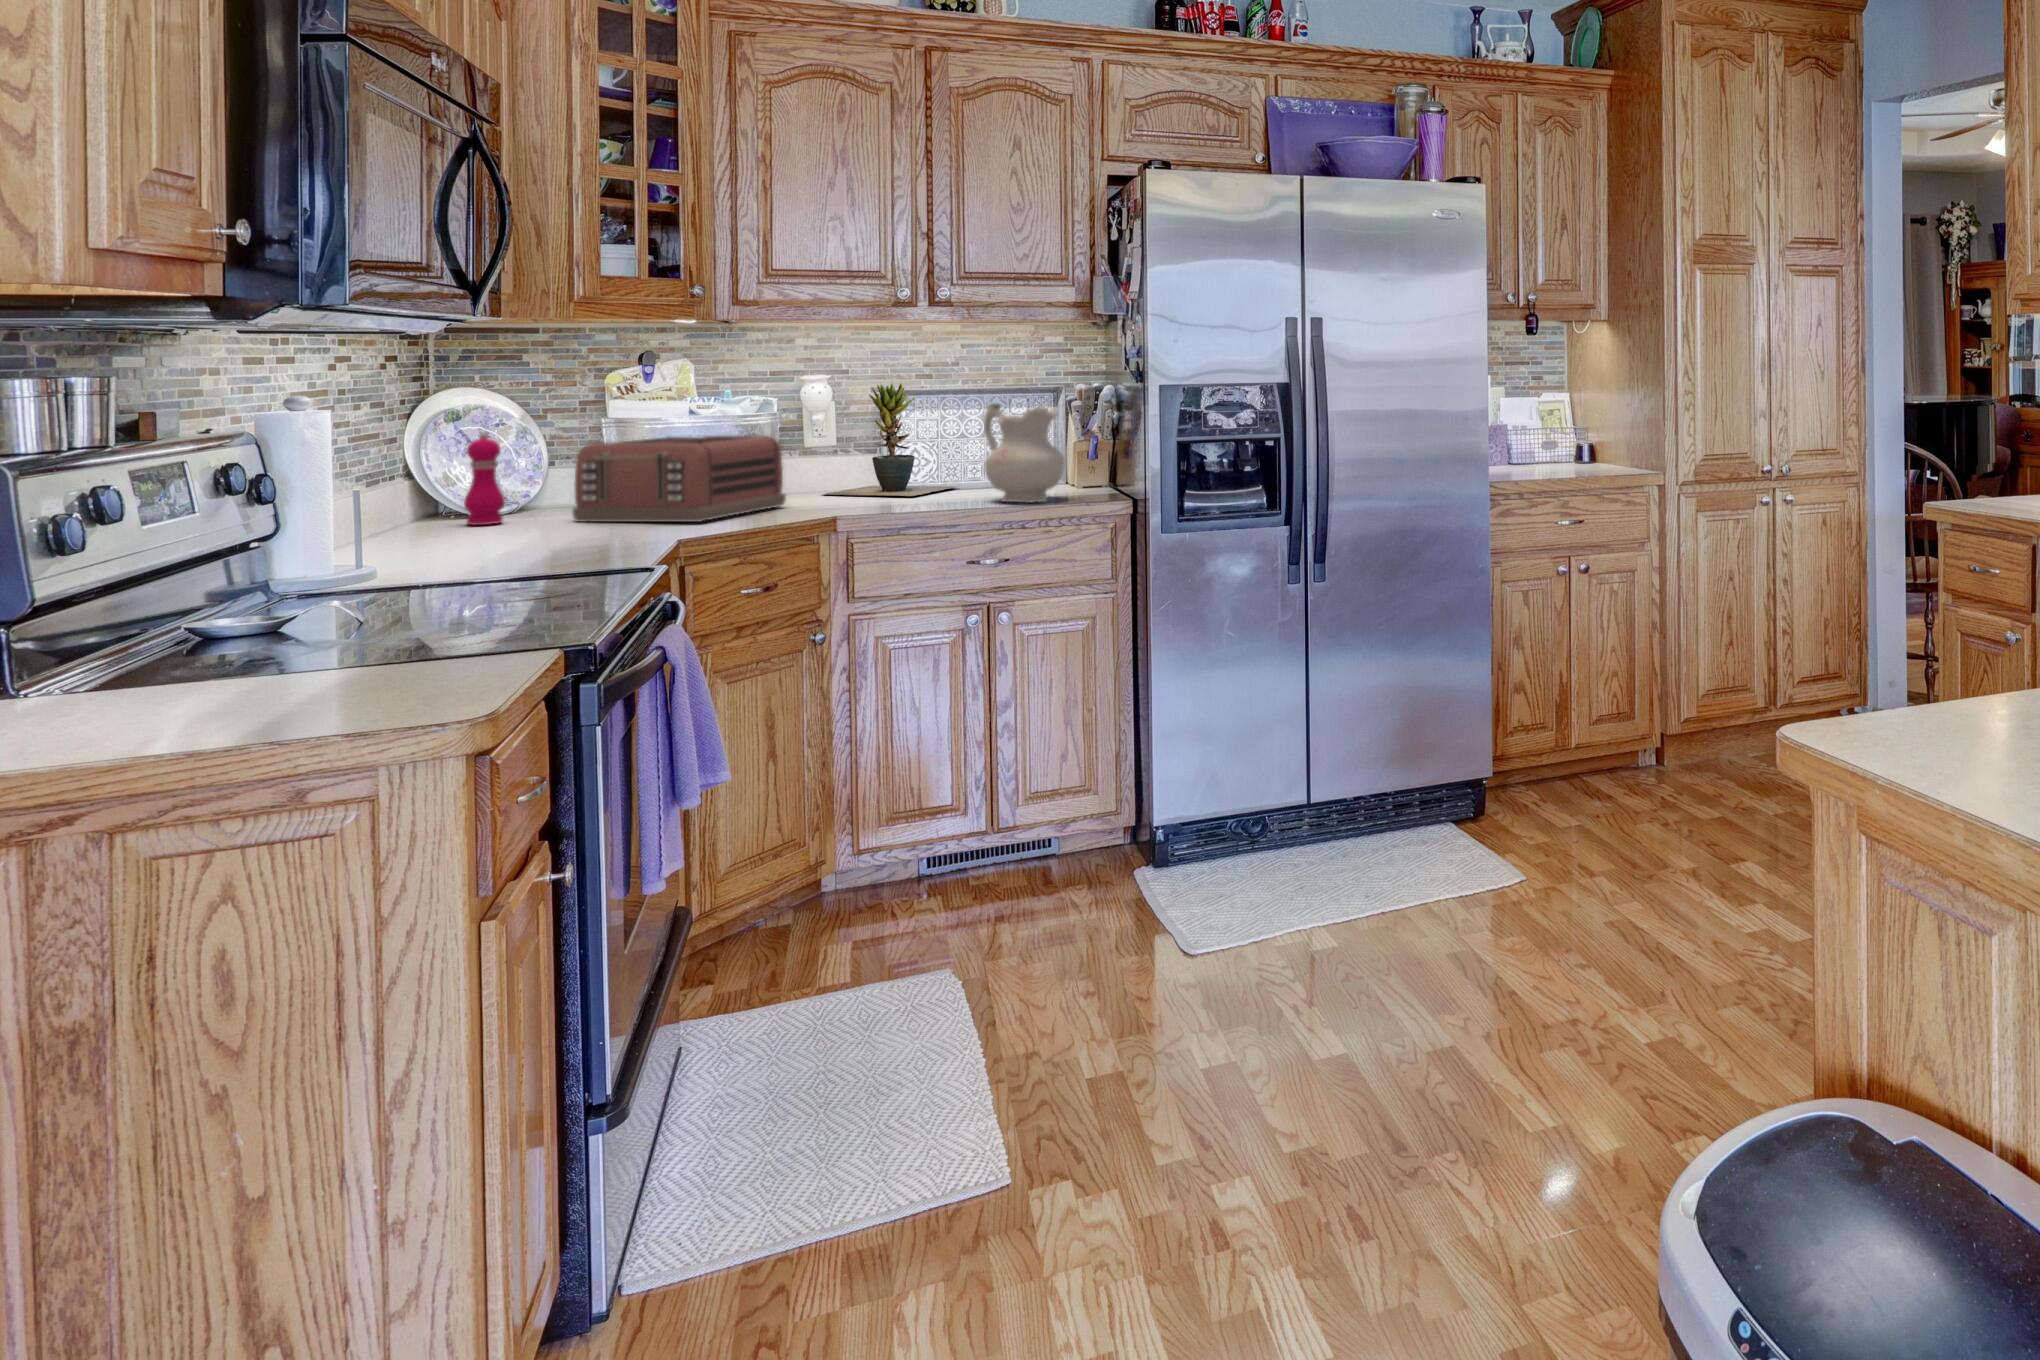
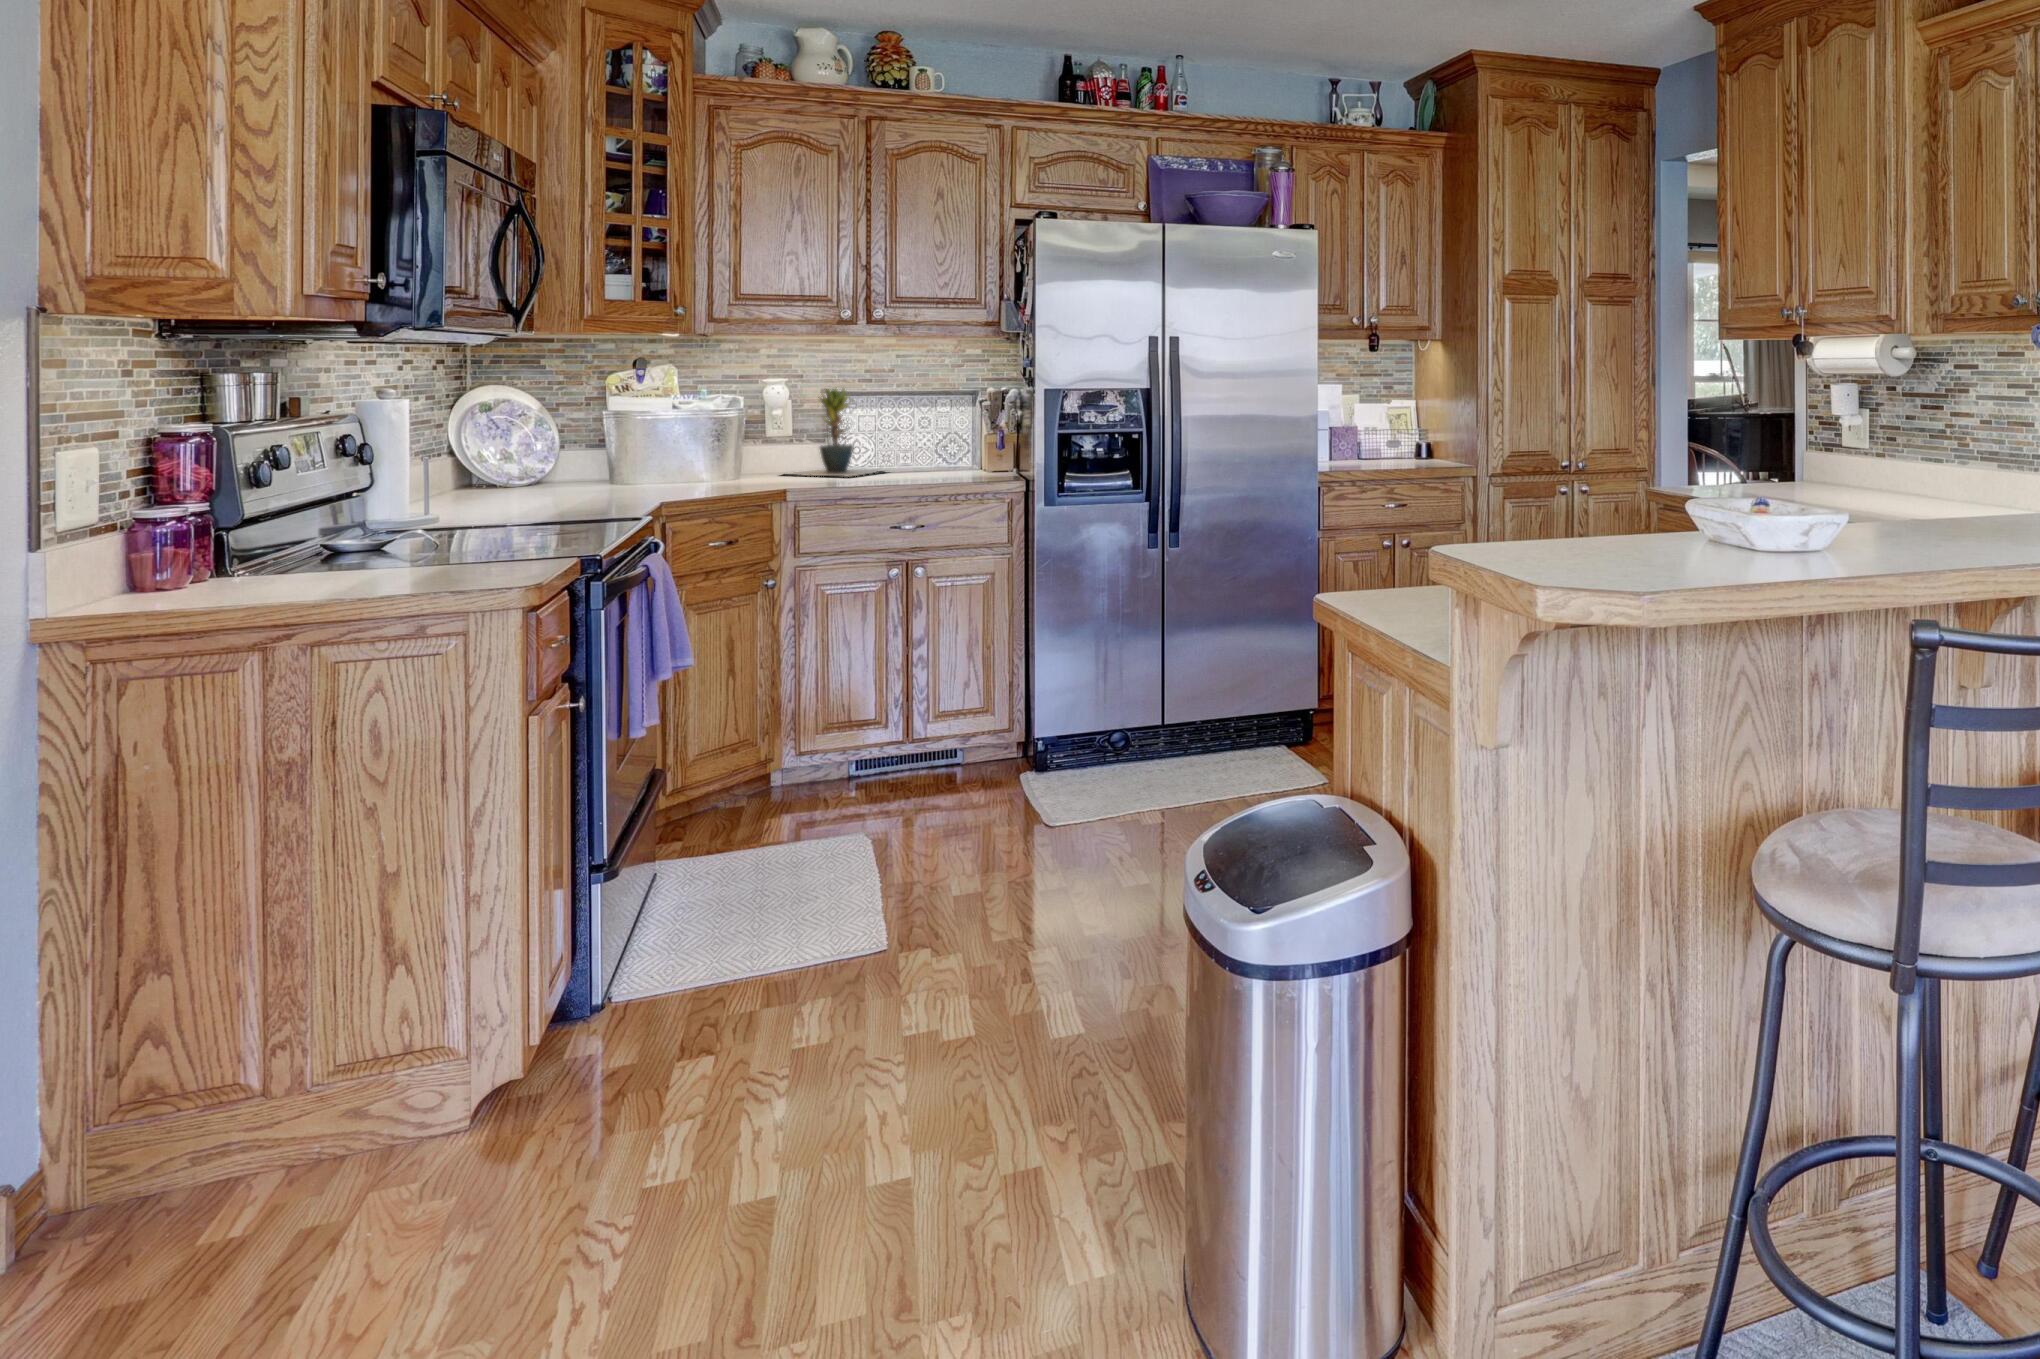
ceramic pitcher: present [984,403,1065,503] -> none [907,403,972,482]
pepper mill: present [464,432,505,525] -> none [498,419,529,491]
toaster: present [573,435,786,522] -> none [581,426,747,491]

